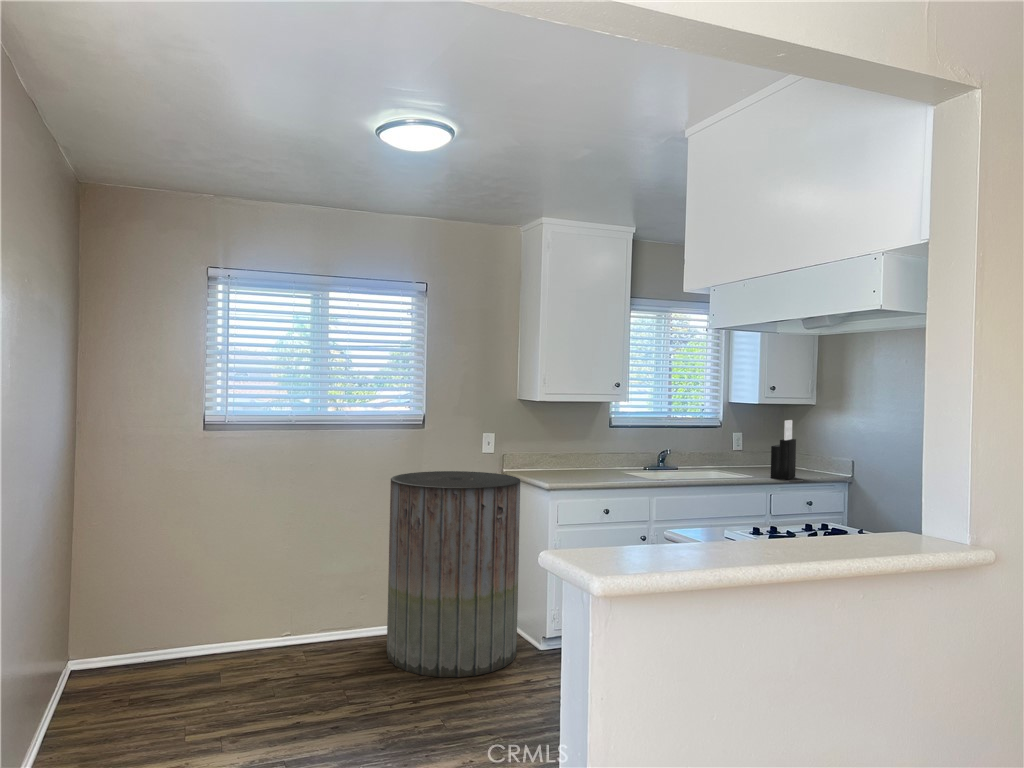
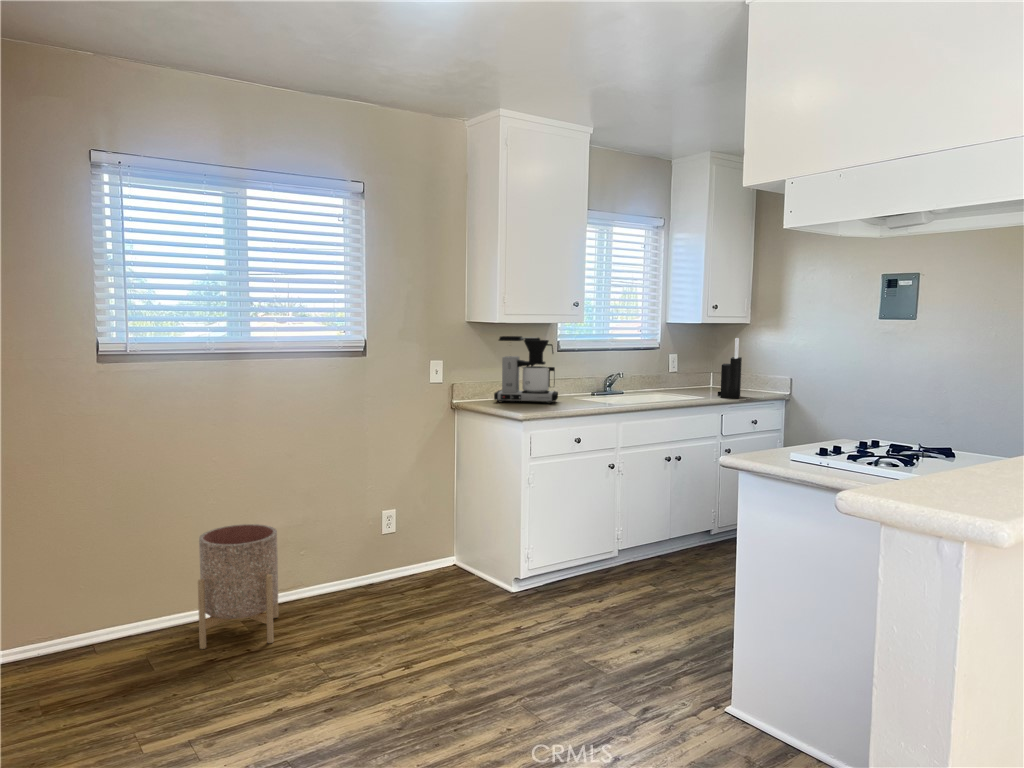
coffee maker: none [539,414,601,477] -> present [494,336,558,404]
trash can: present [387,471,520,677] -> none [341,403,491,635]
planter: none [261,567,335,669] -> present [198,524,278,649]

